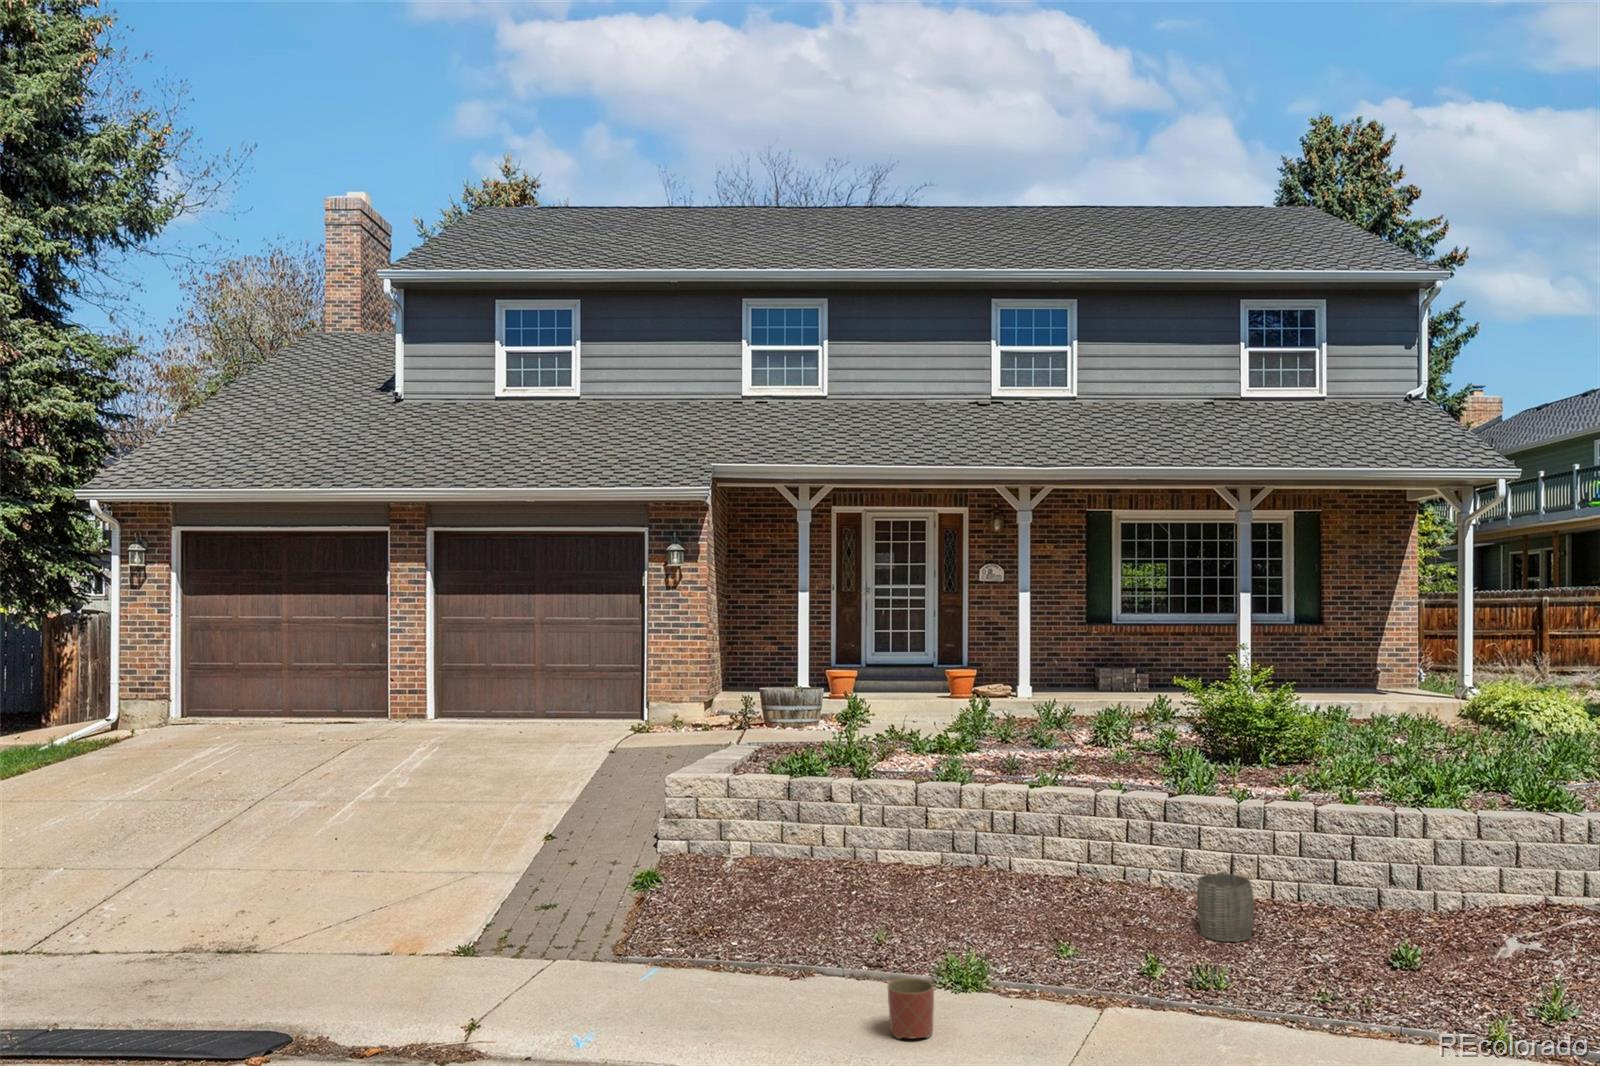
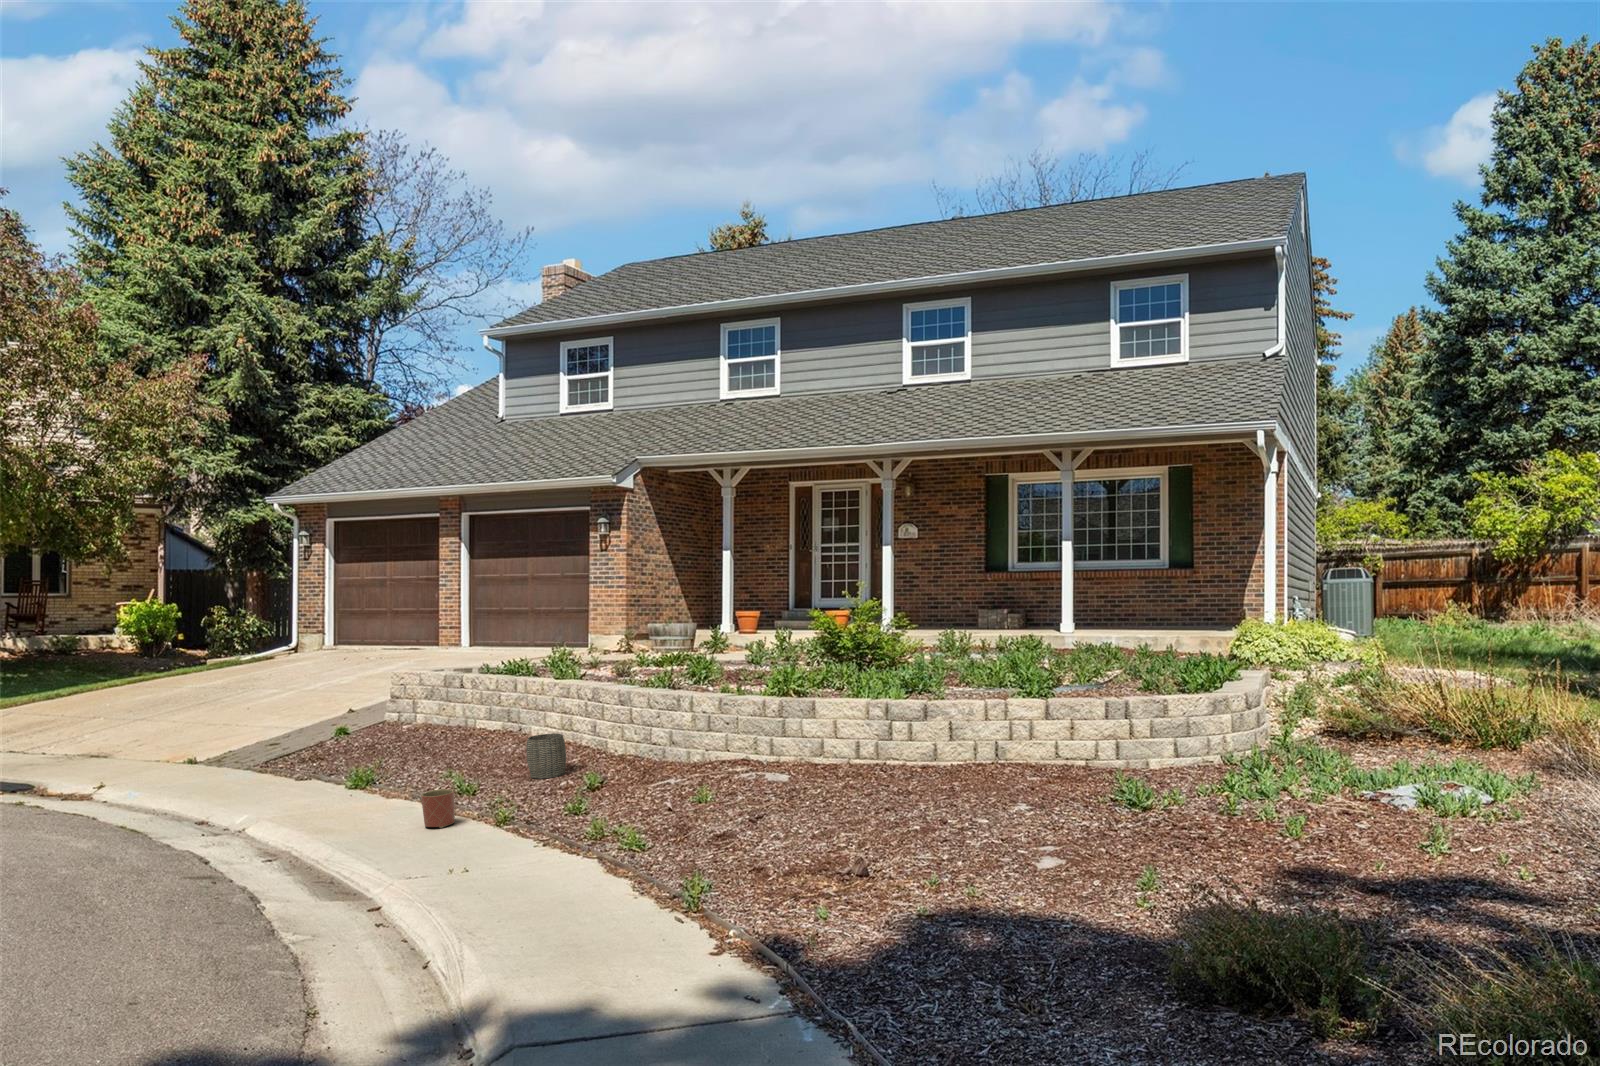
planter: present [888,978,934,1039] -> present [421,789,455,828]

